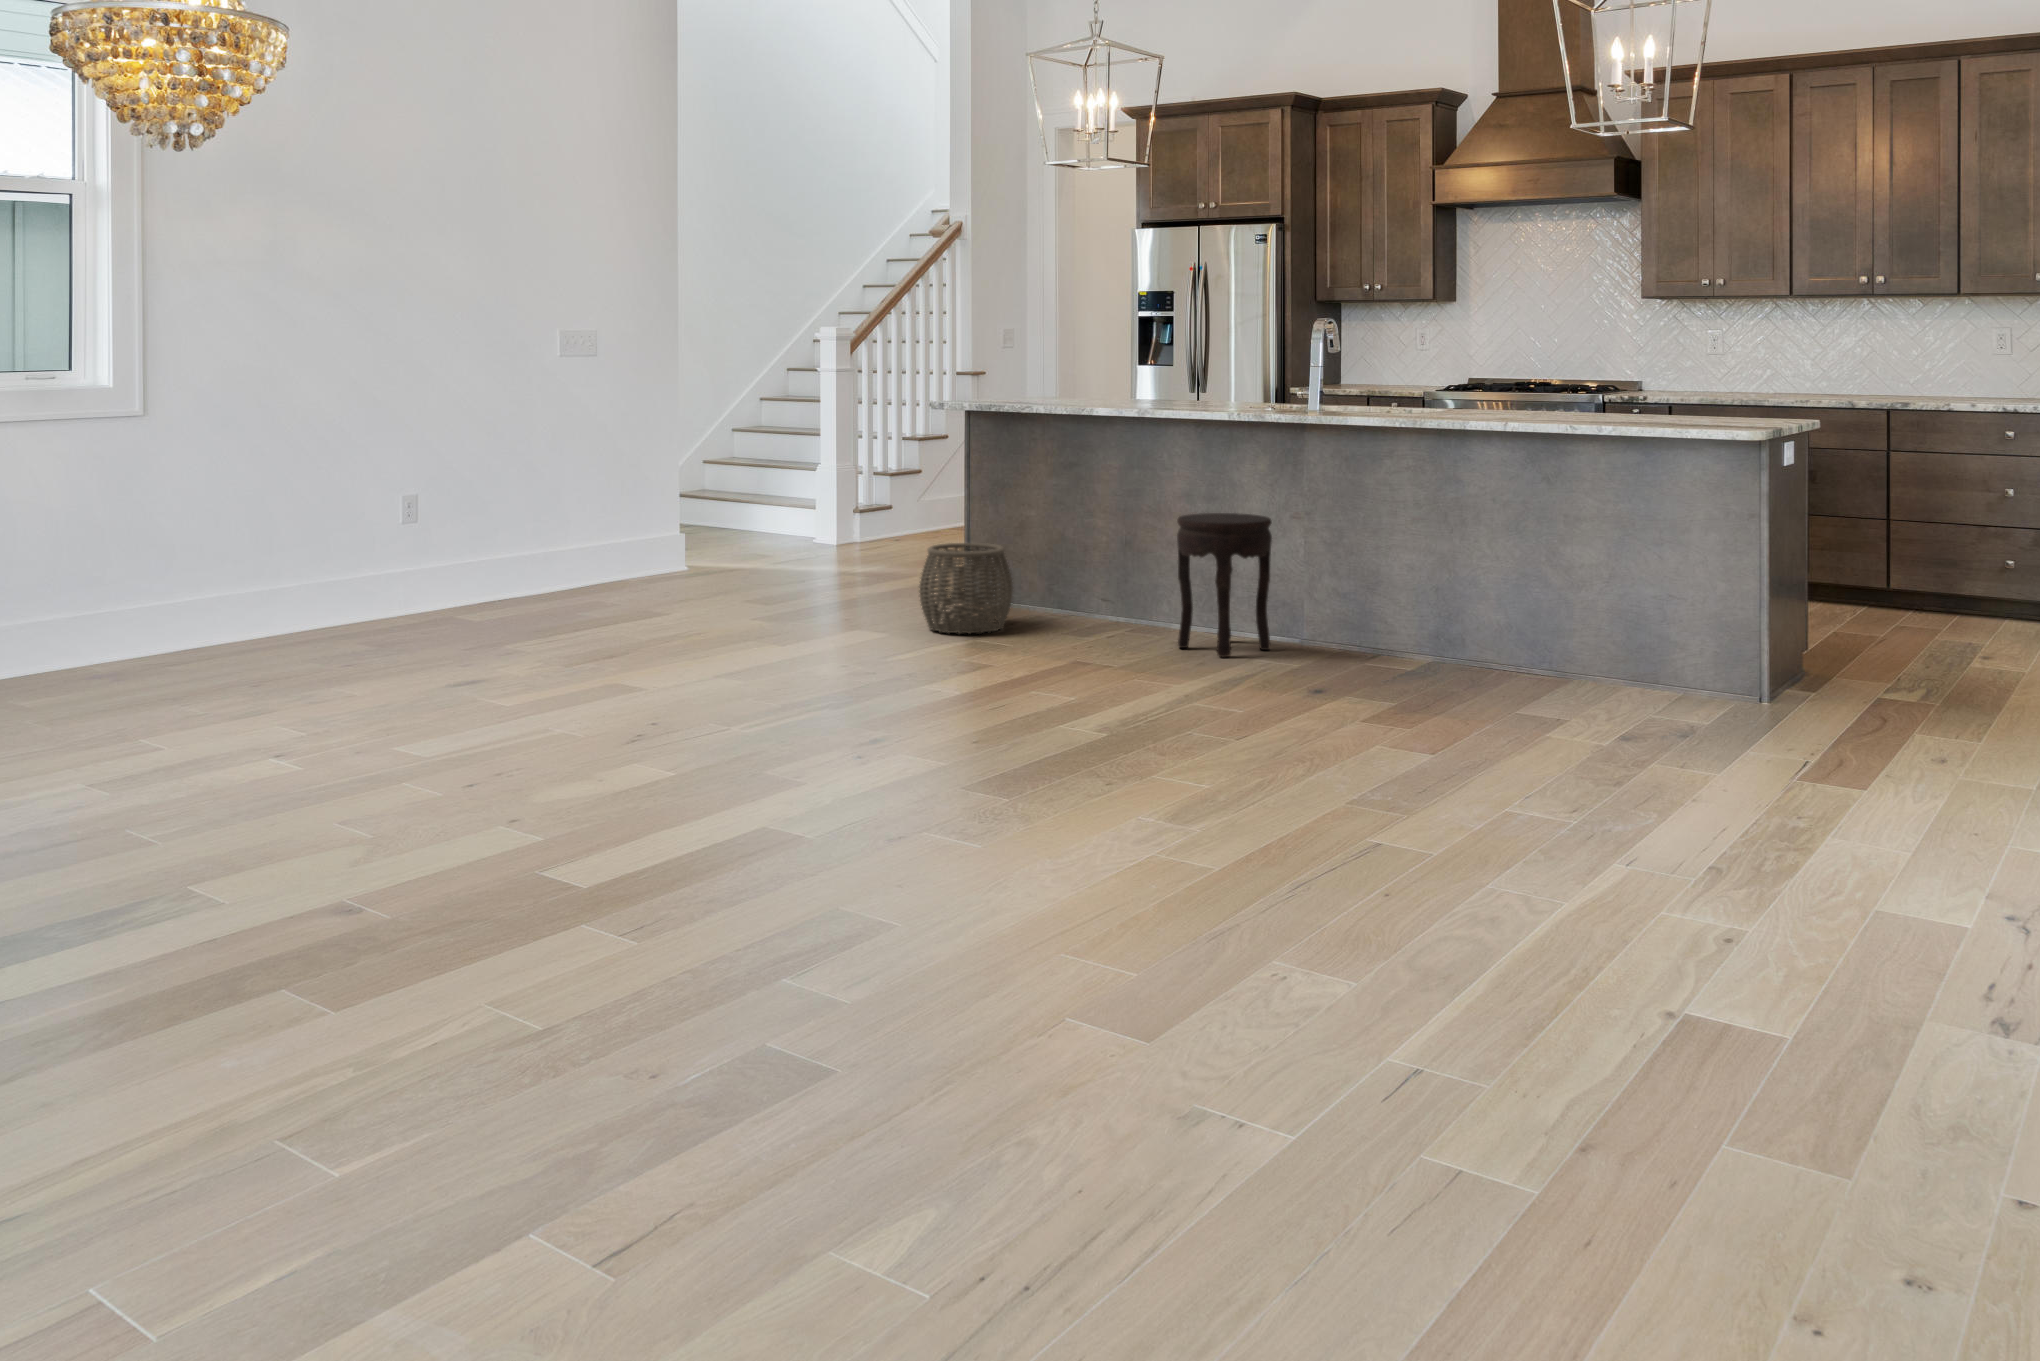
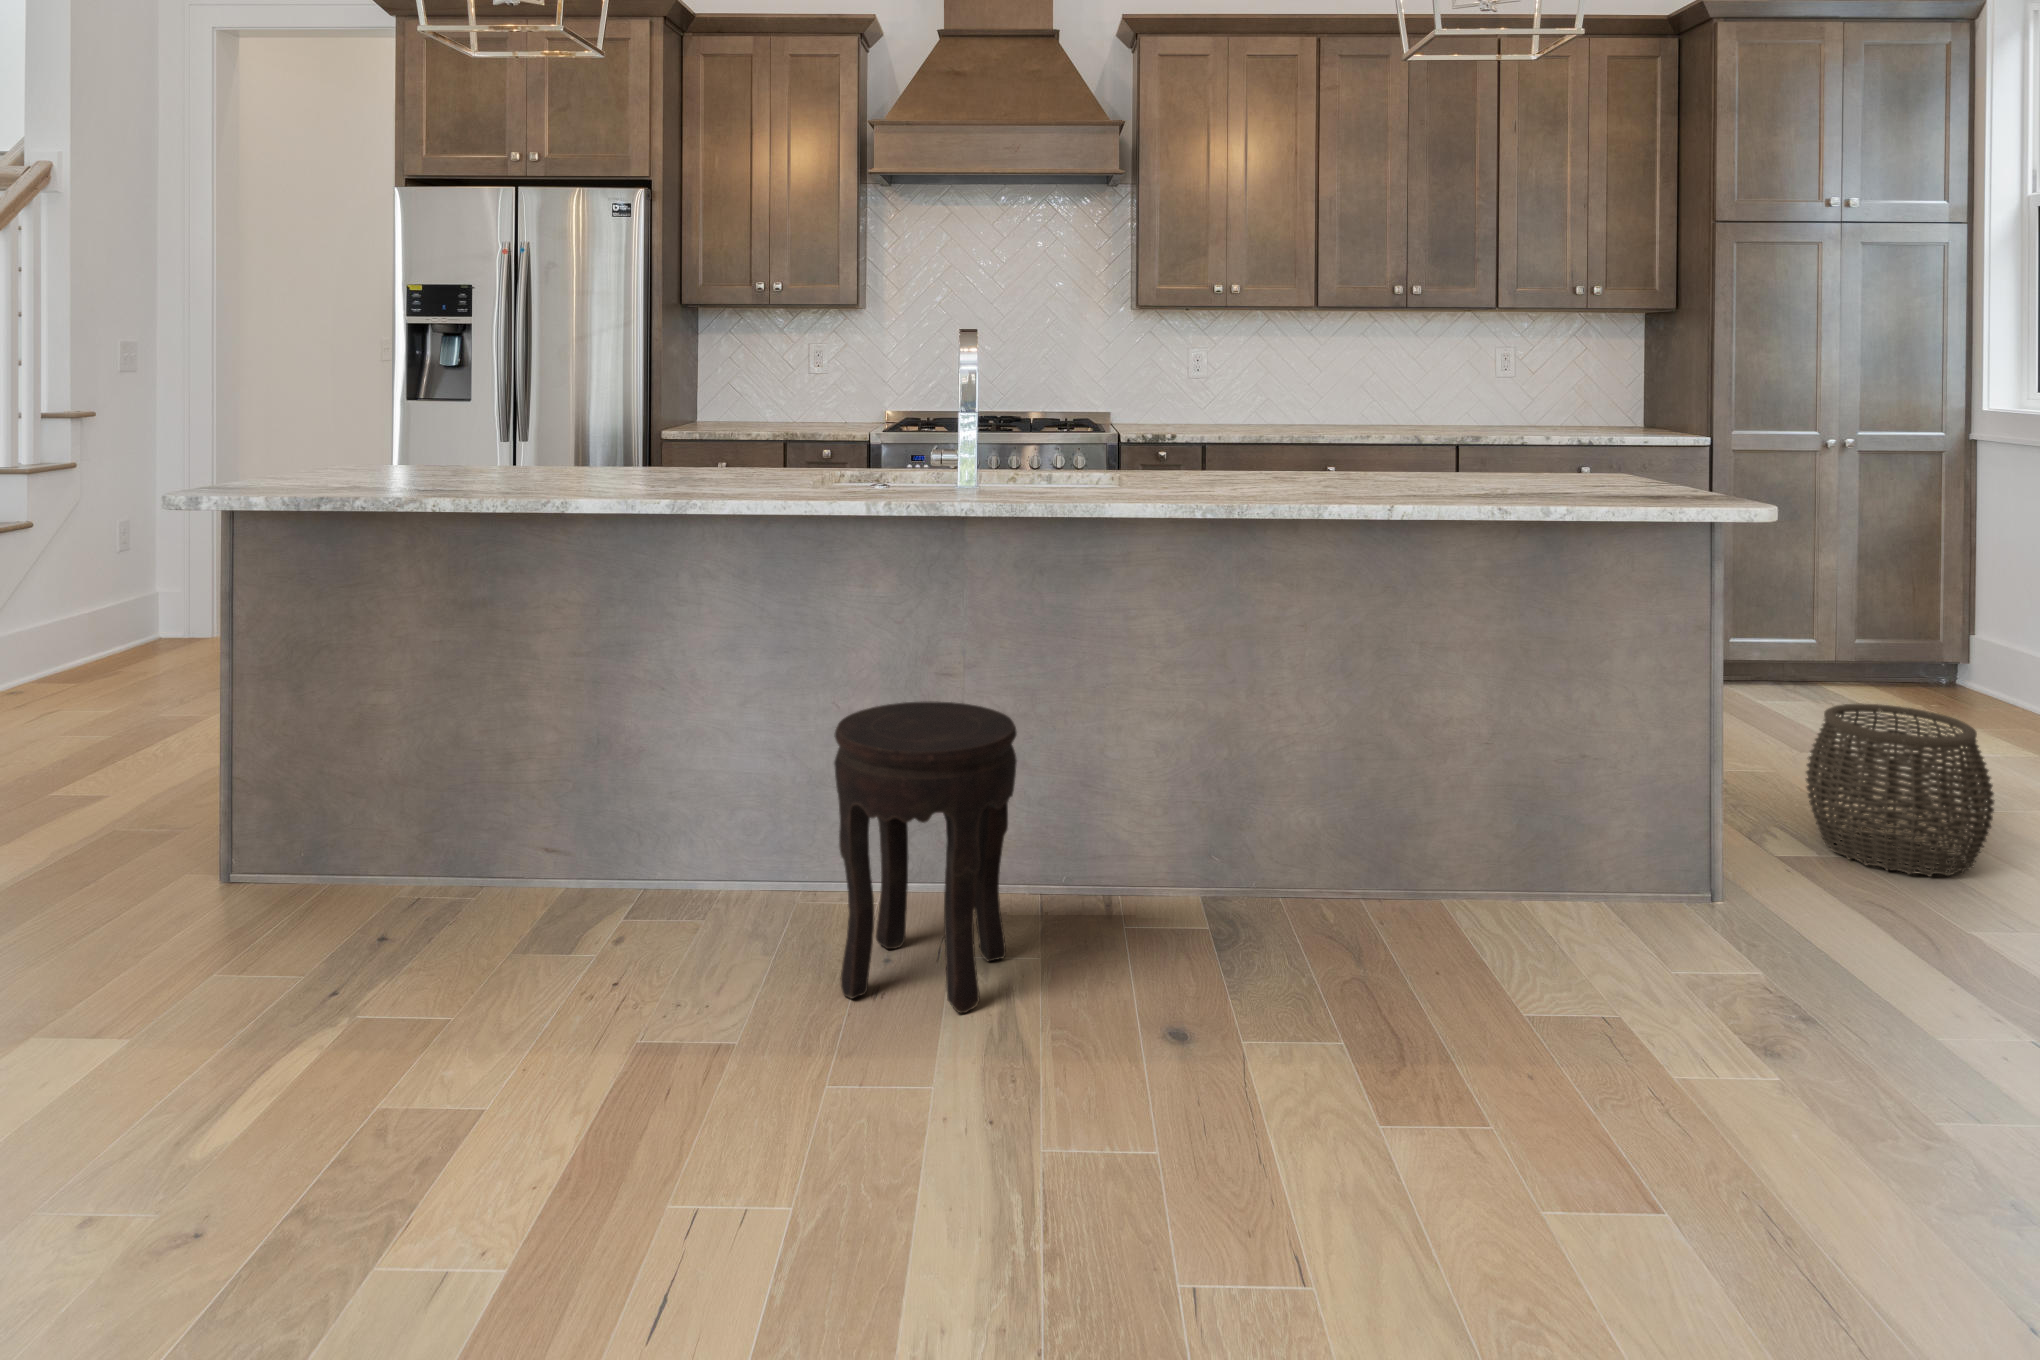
woven basket: present [919,543,1013,634] -> present [1806,704,1994,876]

